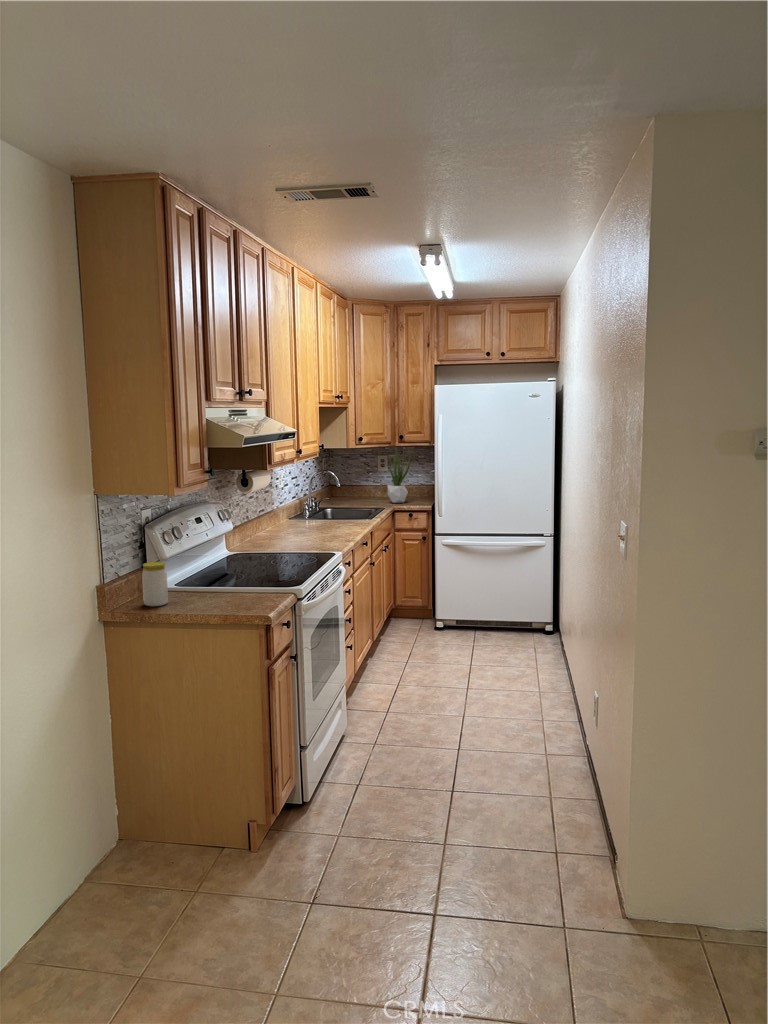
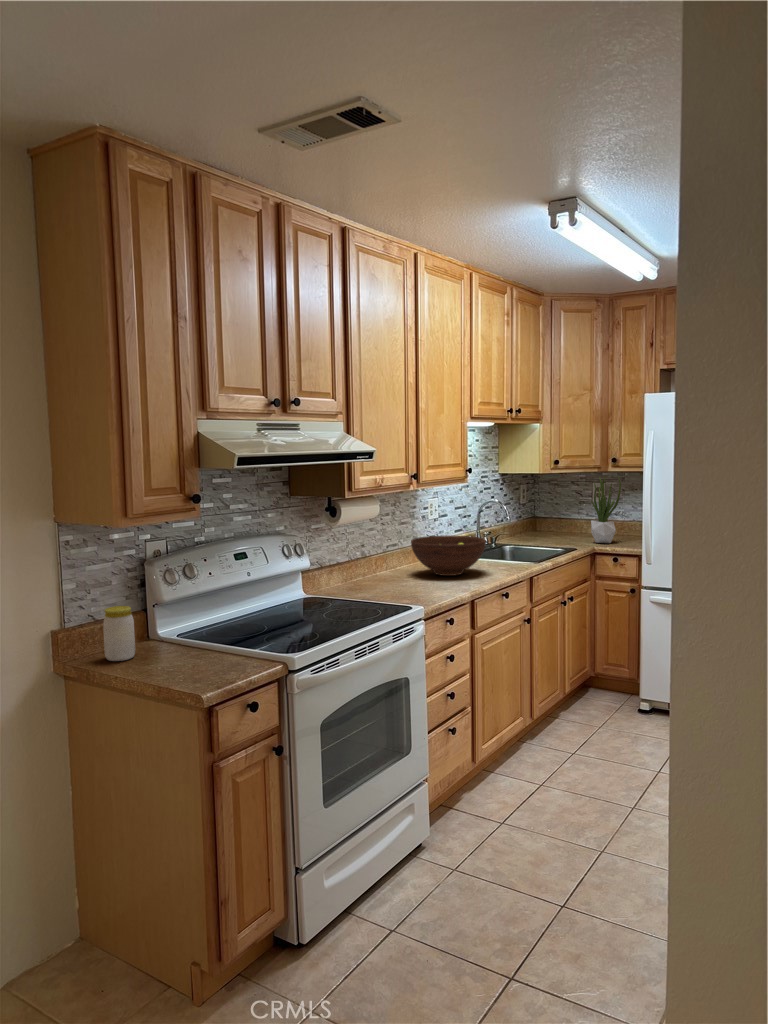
fruit bowl: none [283,500,344,532] -> present [411,535,486,576]

